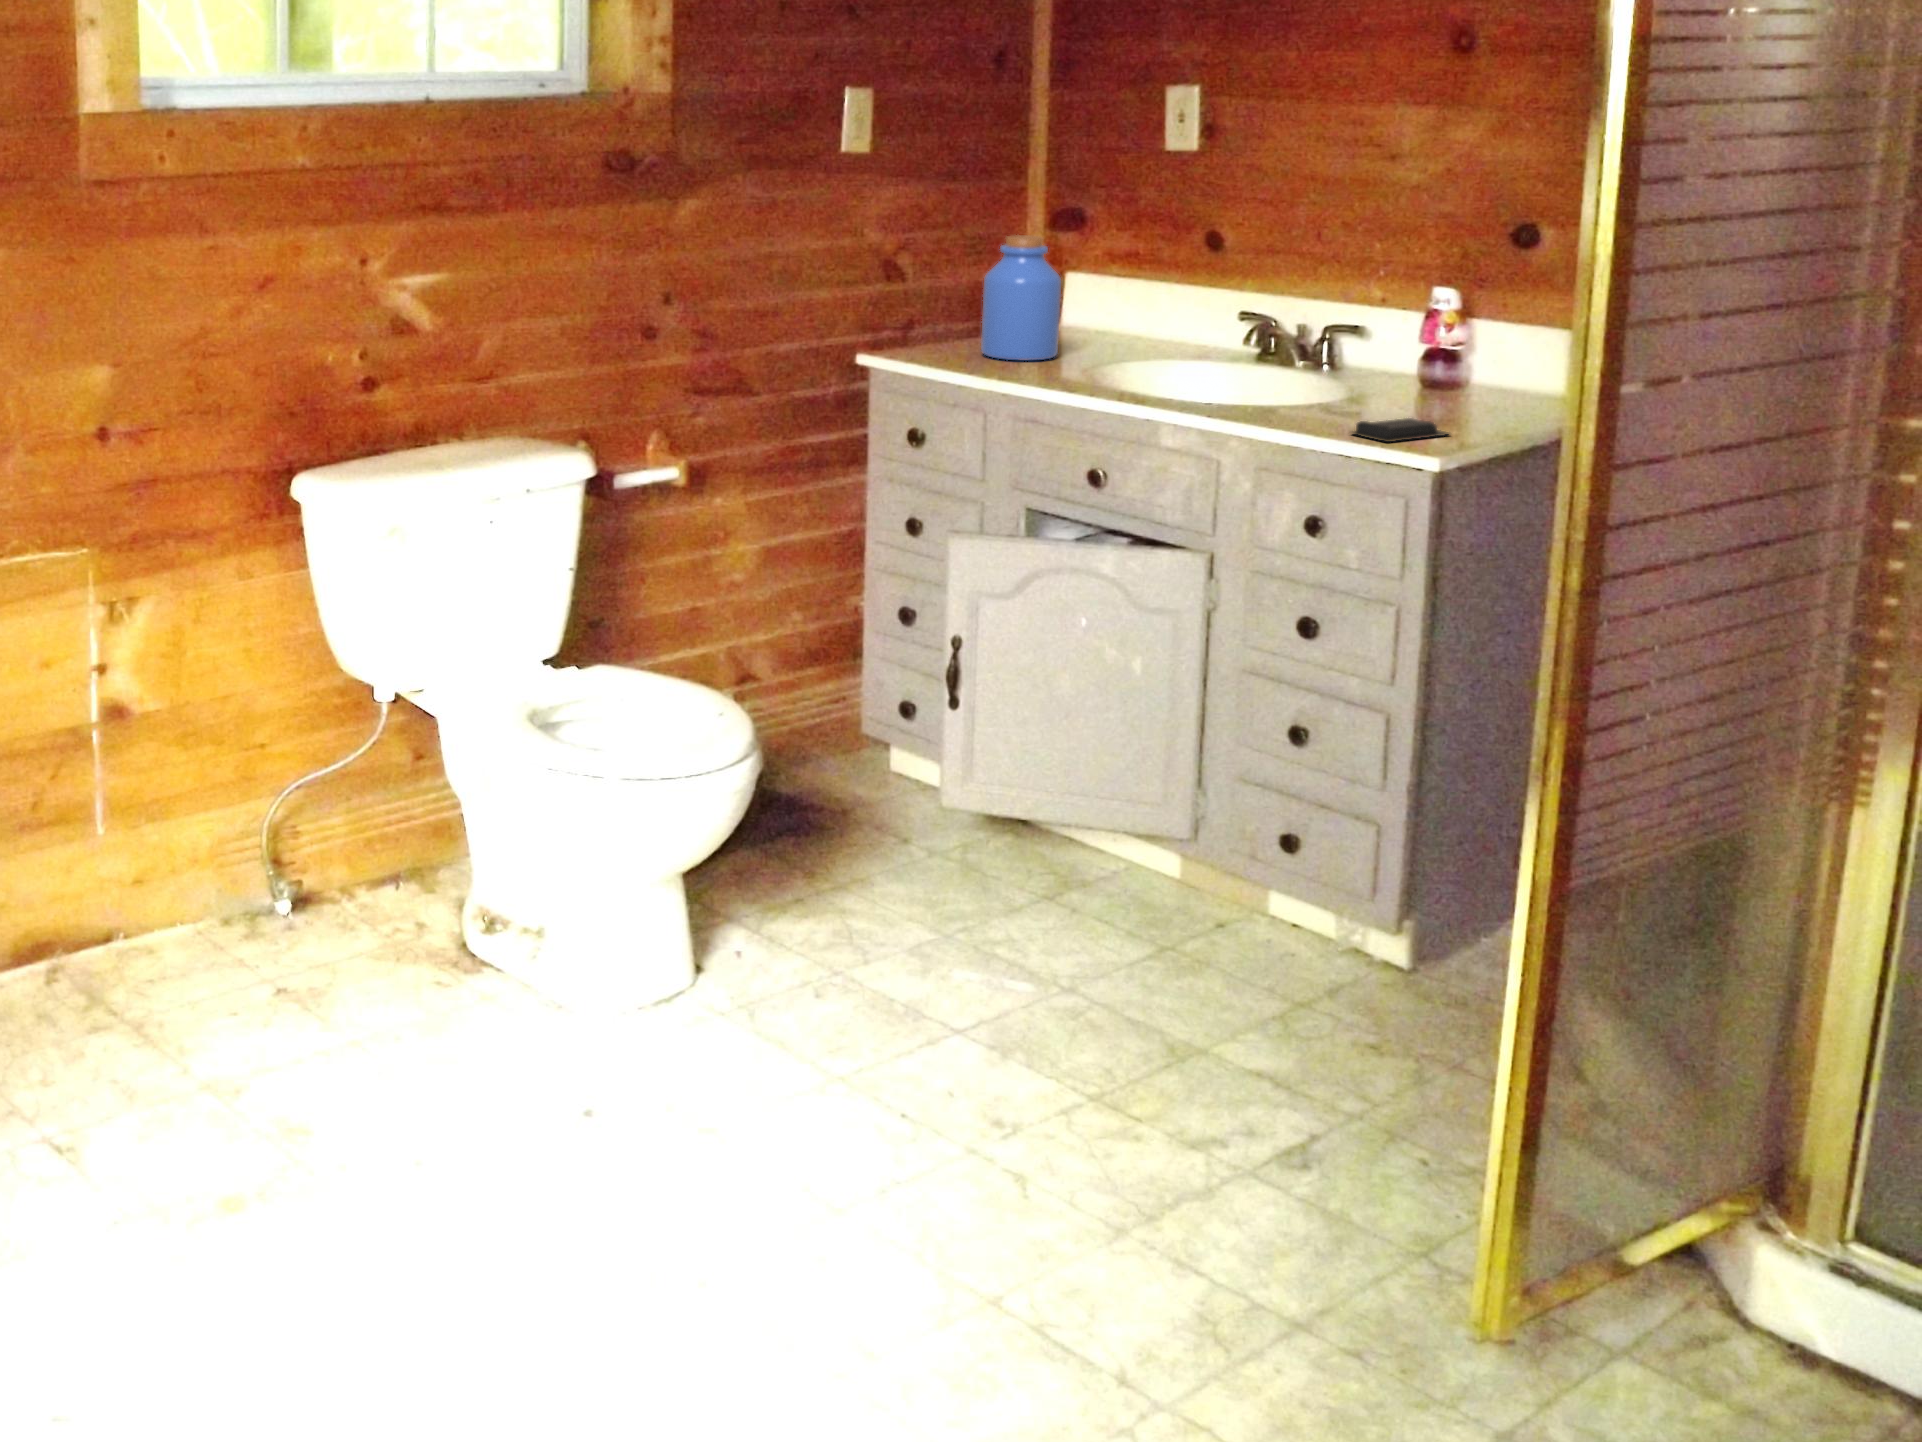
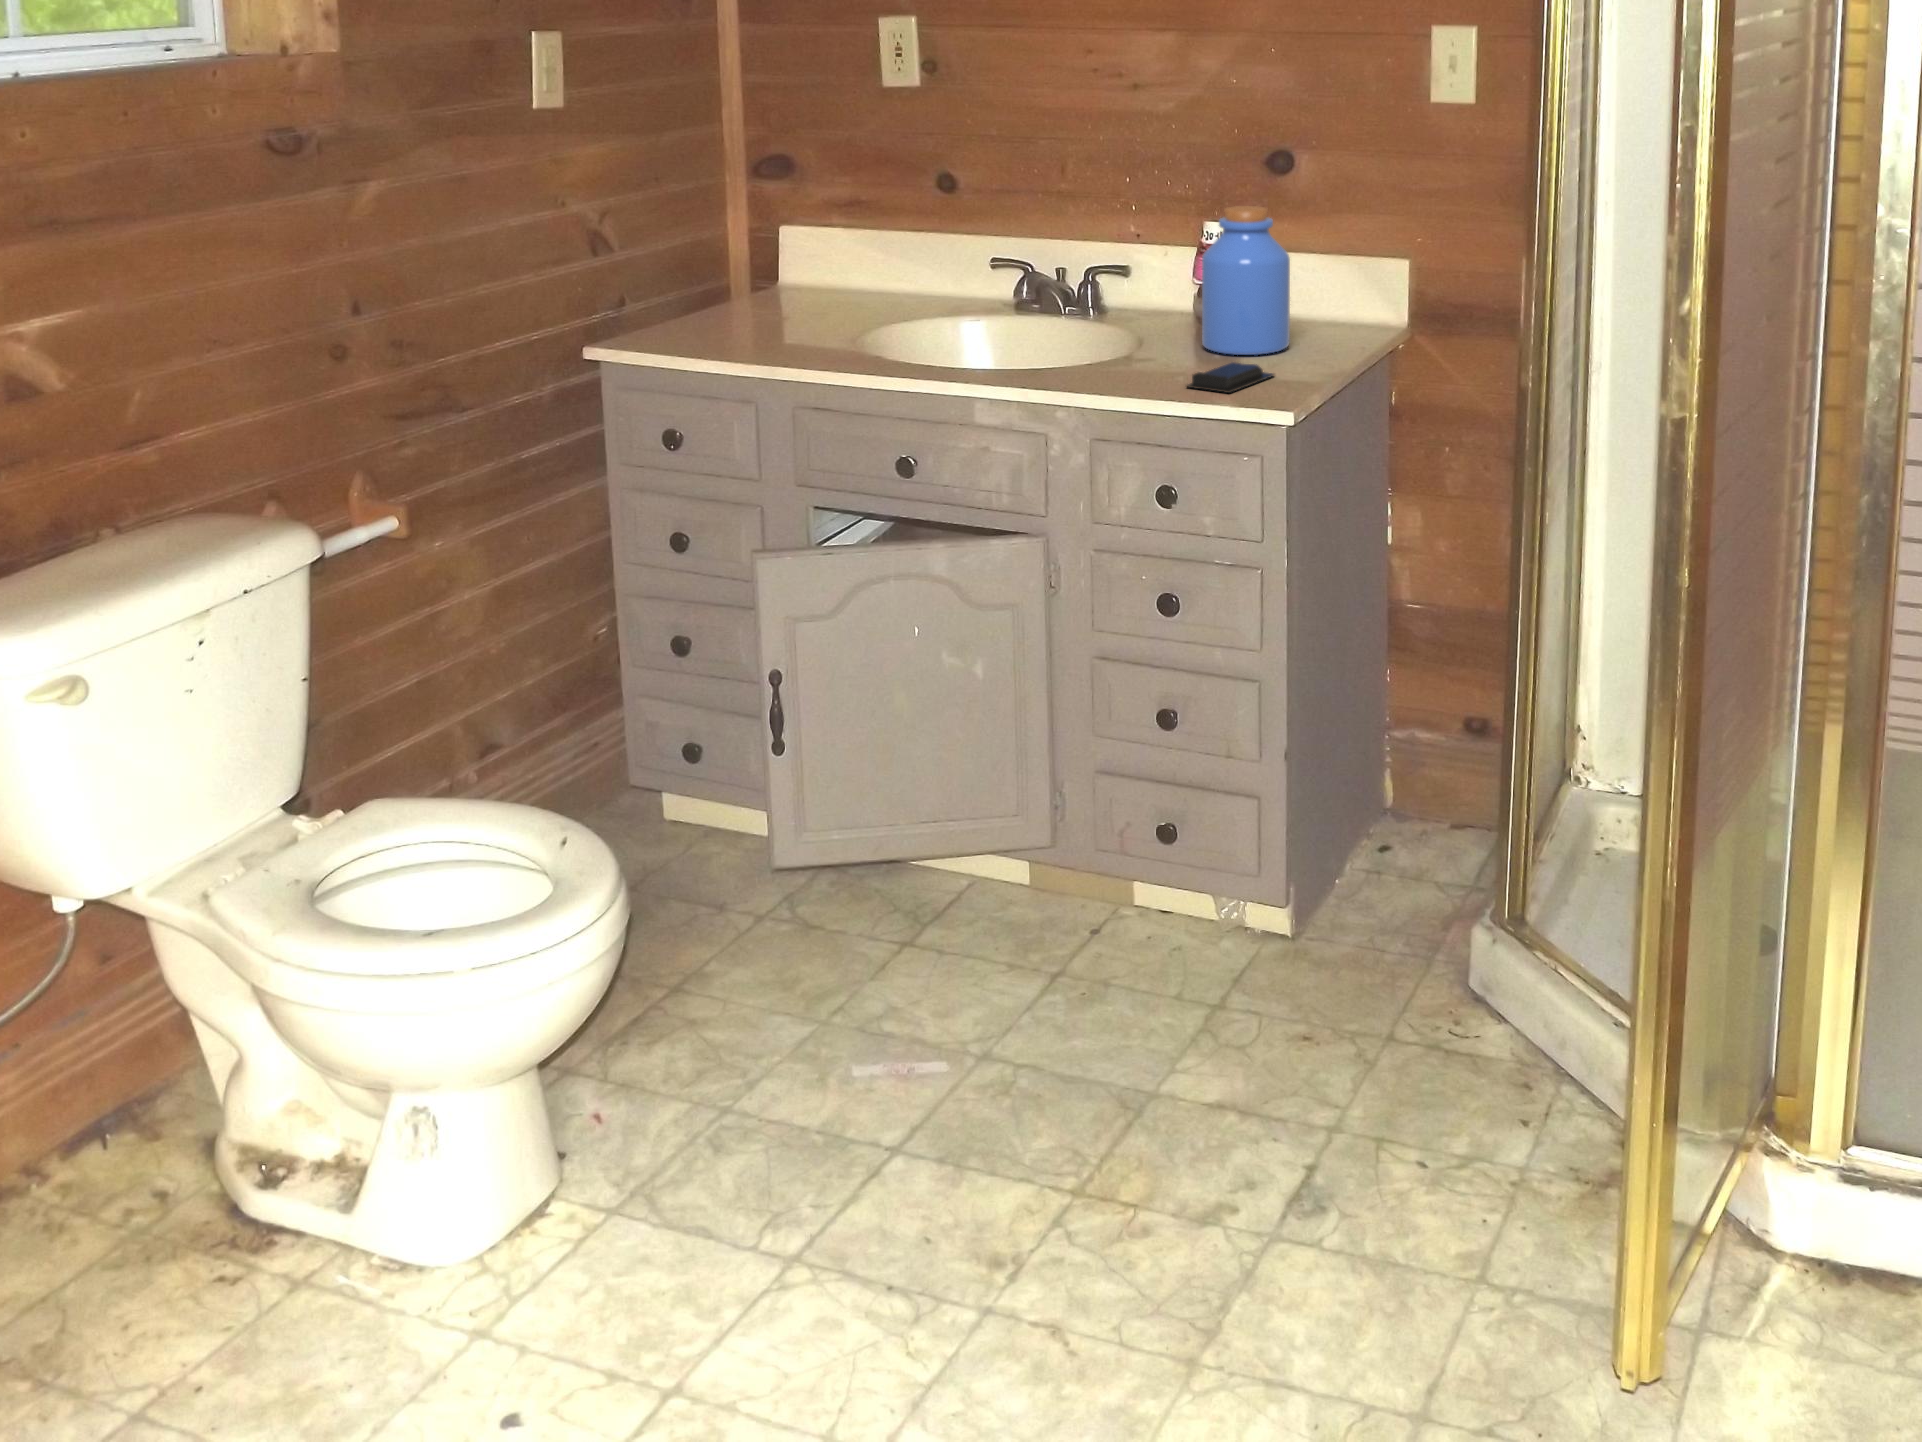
jar: present [981,235,1061,361] -> present [1202,206,1290,355]

